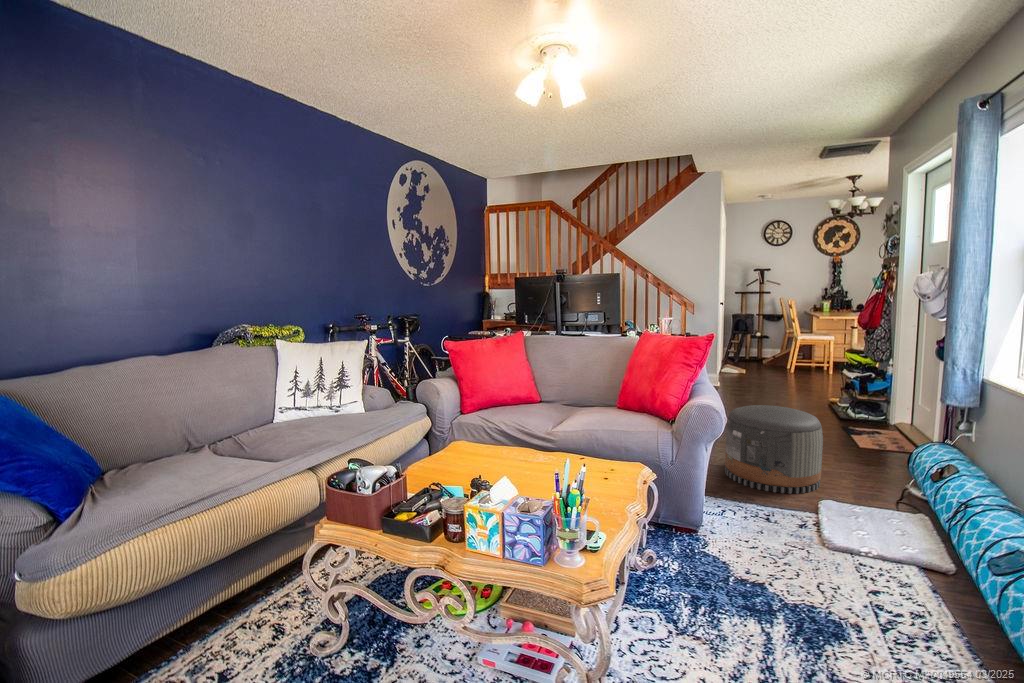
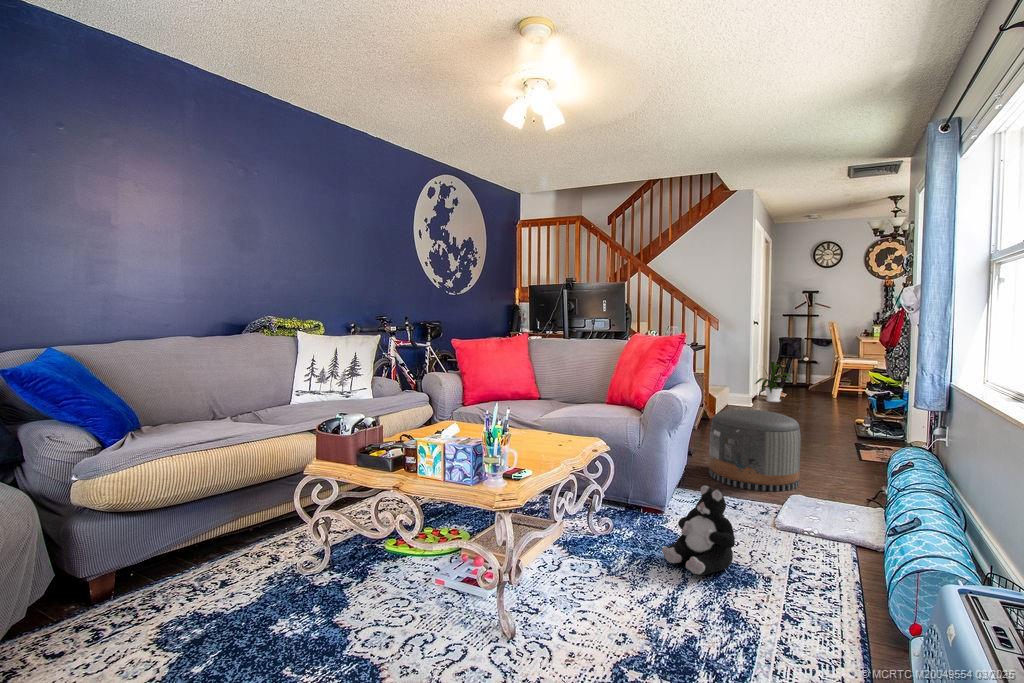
house plant: none [723,341,759,380] -> present [755,362,791,402]
plush toy: none [739,518,824,629] -> present [662,485,735,575]

